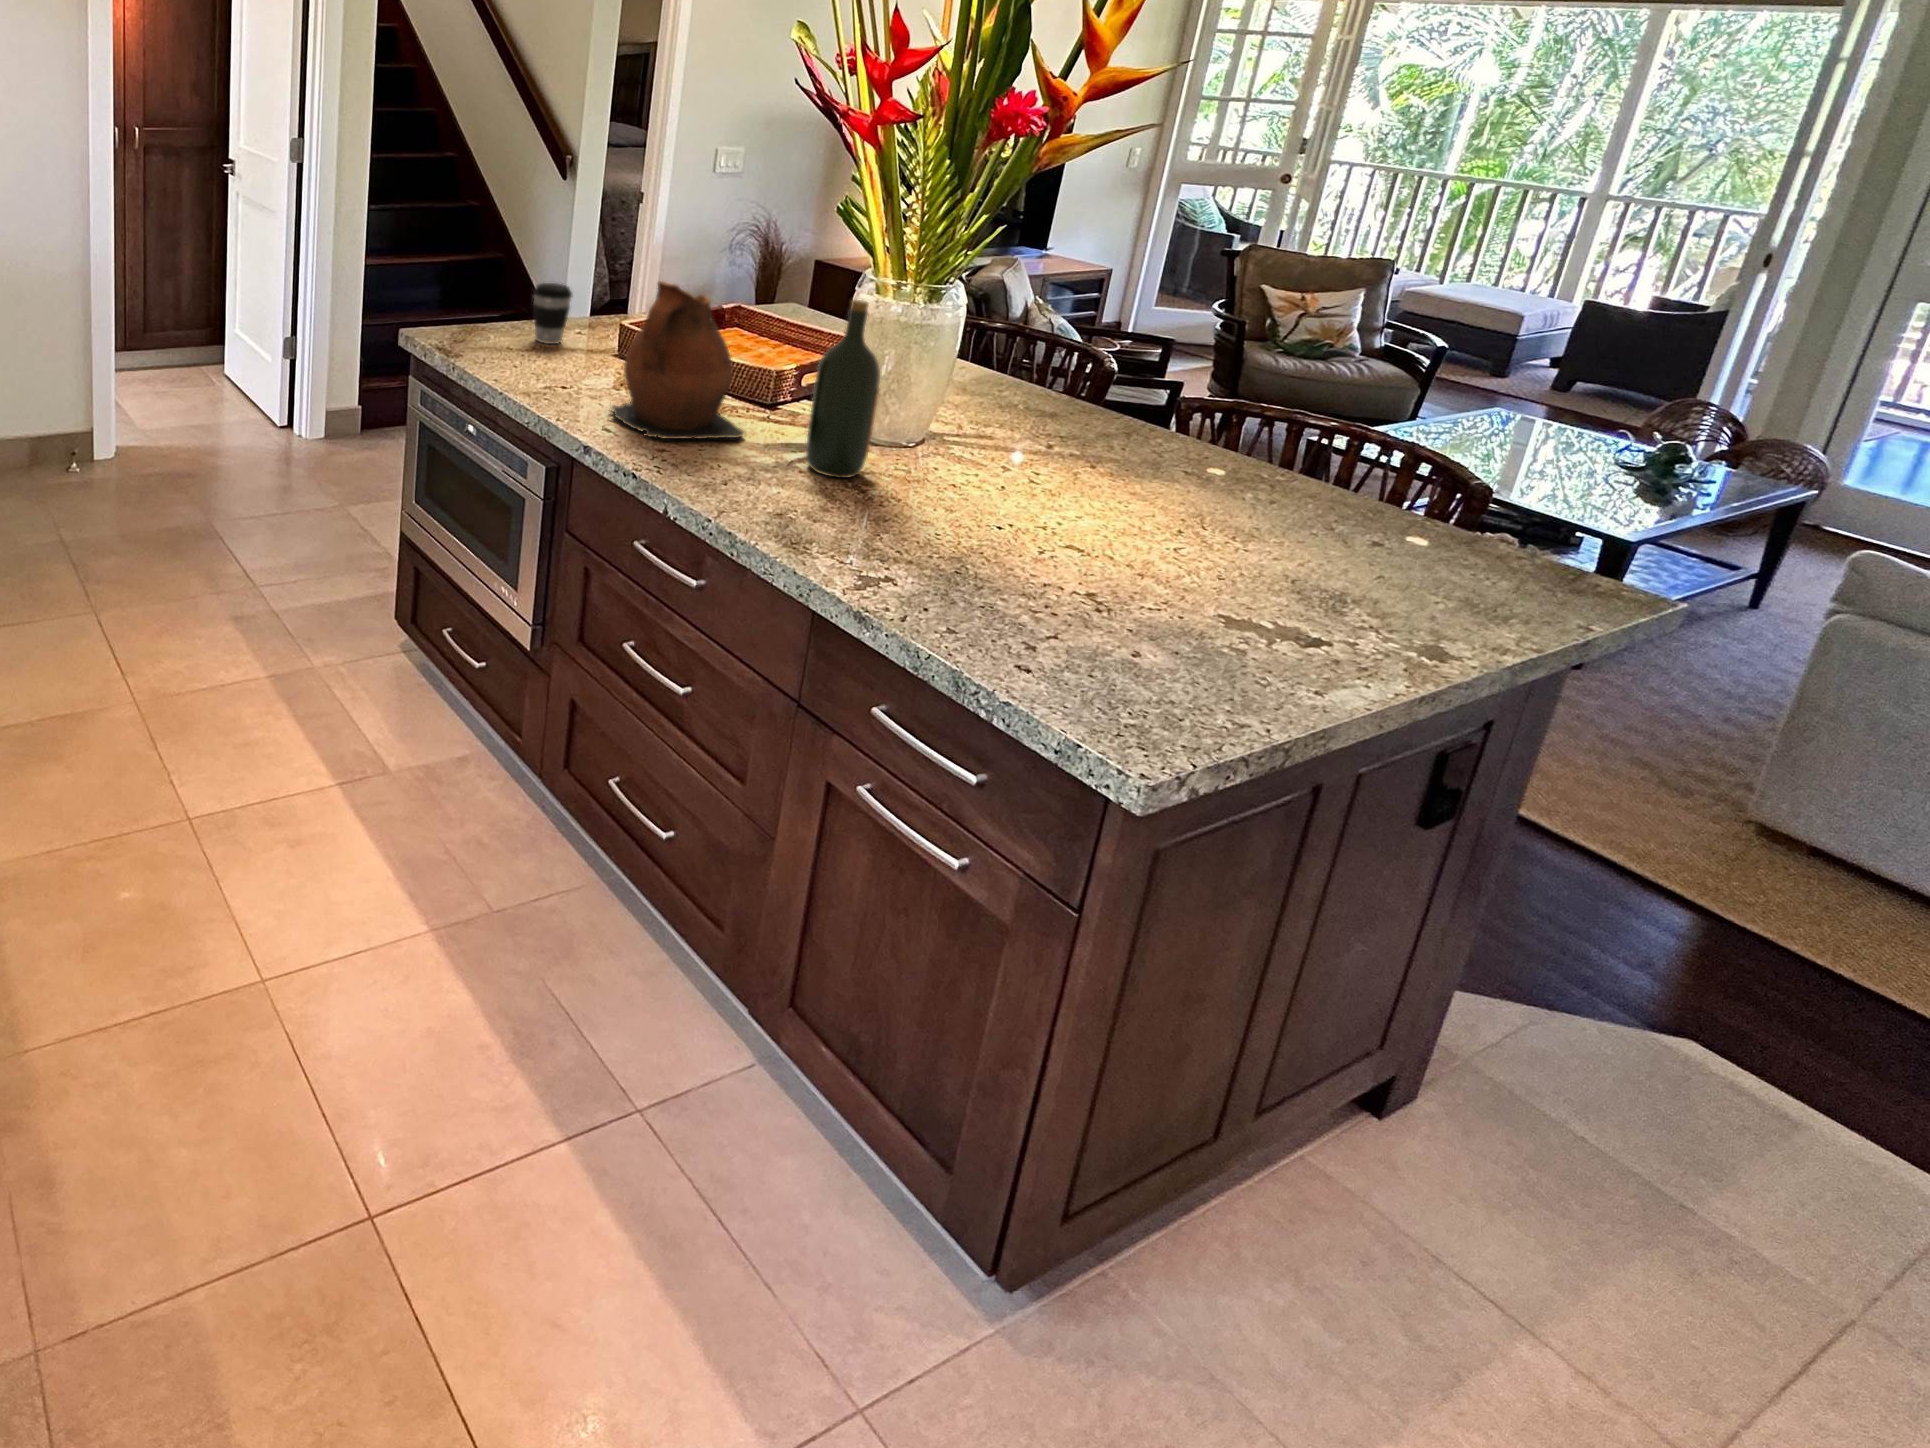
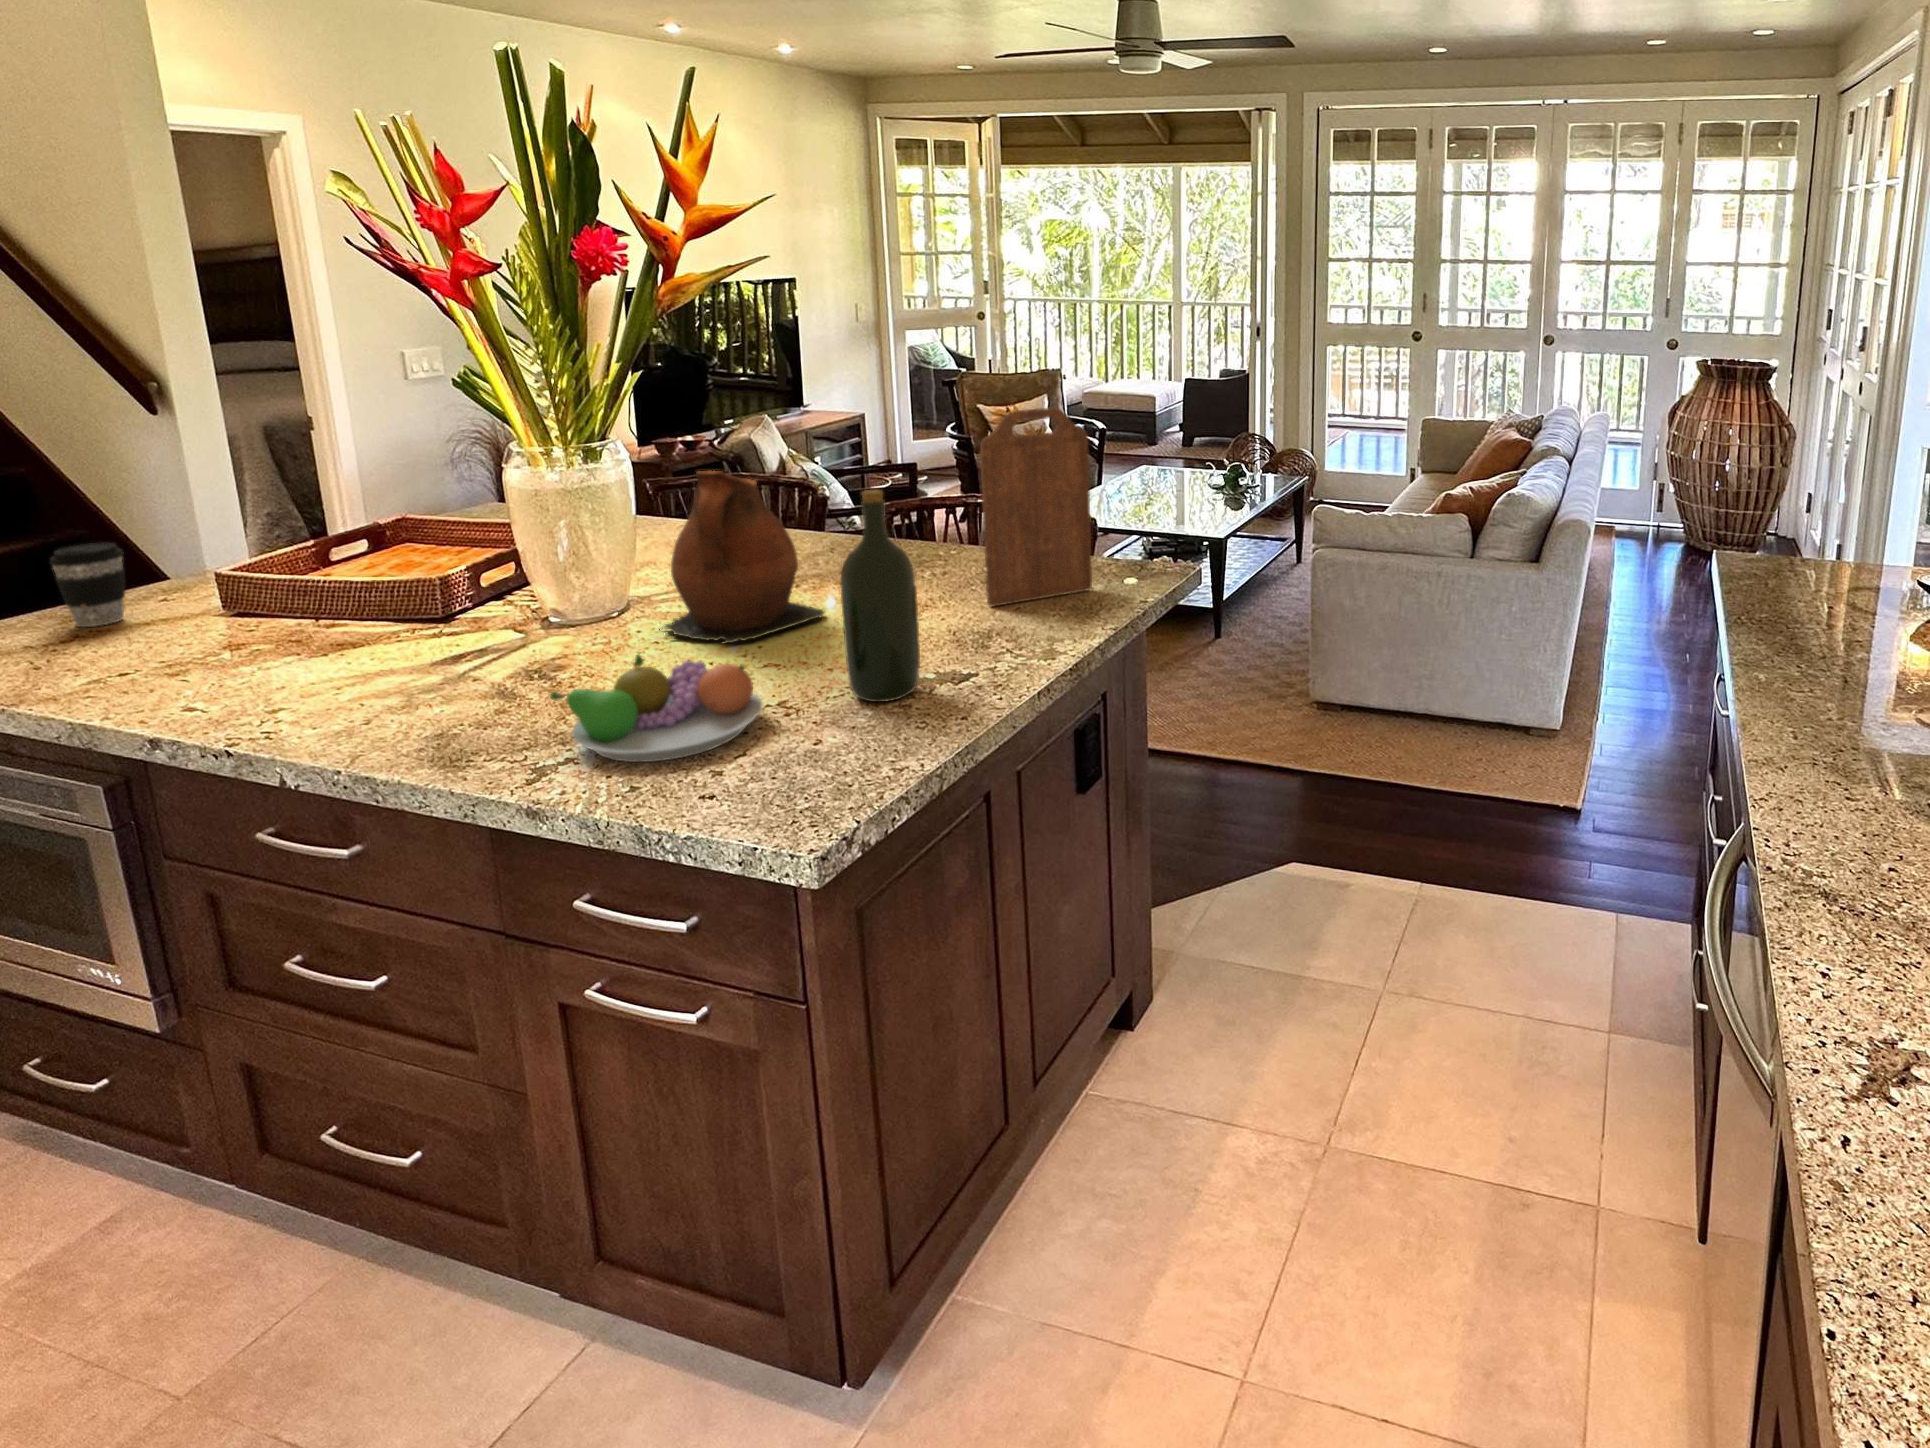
ceramic pitcher: present [612,281,744,439] -> present [659,471,824,643]
wine bottle: present [806,300,880,478] -> present [840,490,920,702]
cutting board: none [1338,341,1558,580] -> present [980,407,1092,607]
fruit bowl: none [884,501,1079,619] -> present [550,655,762,762]

